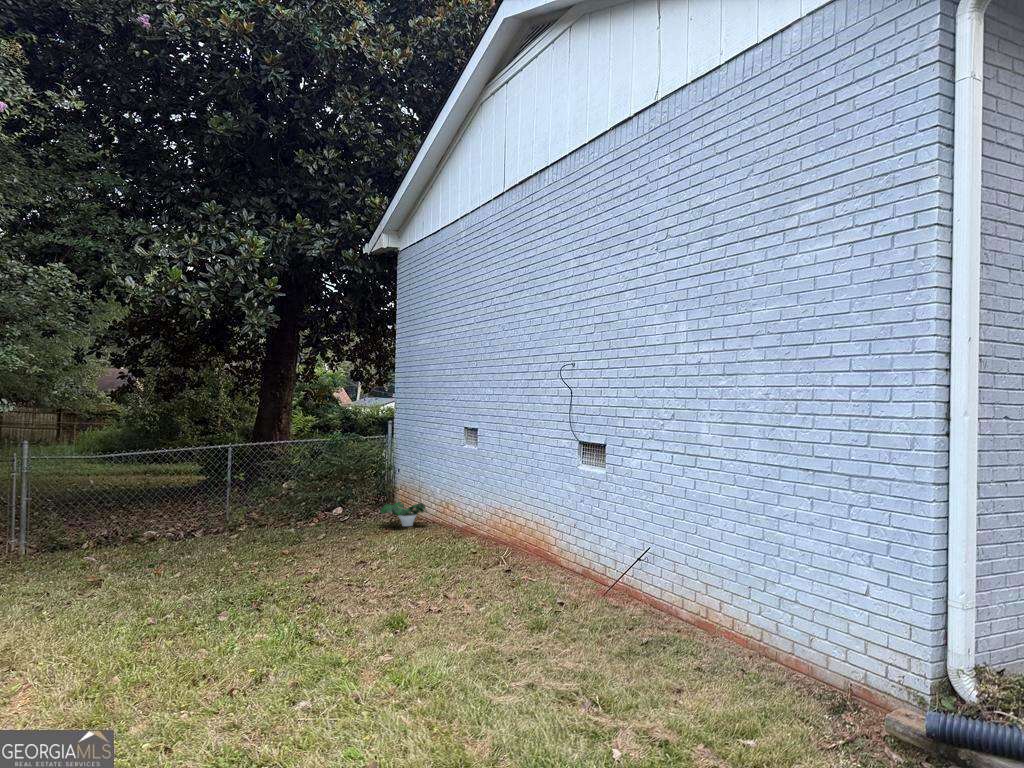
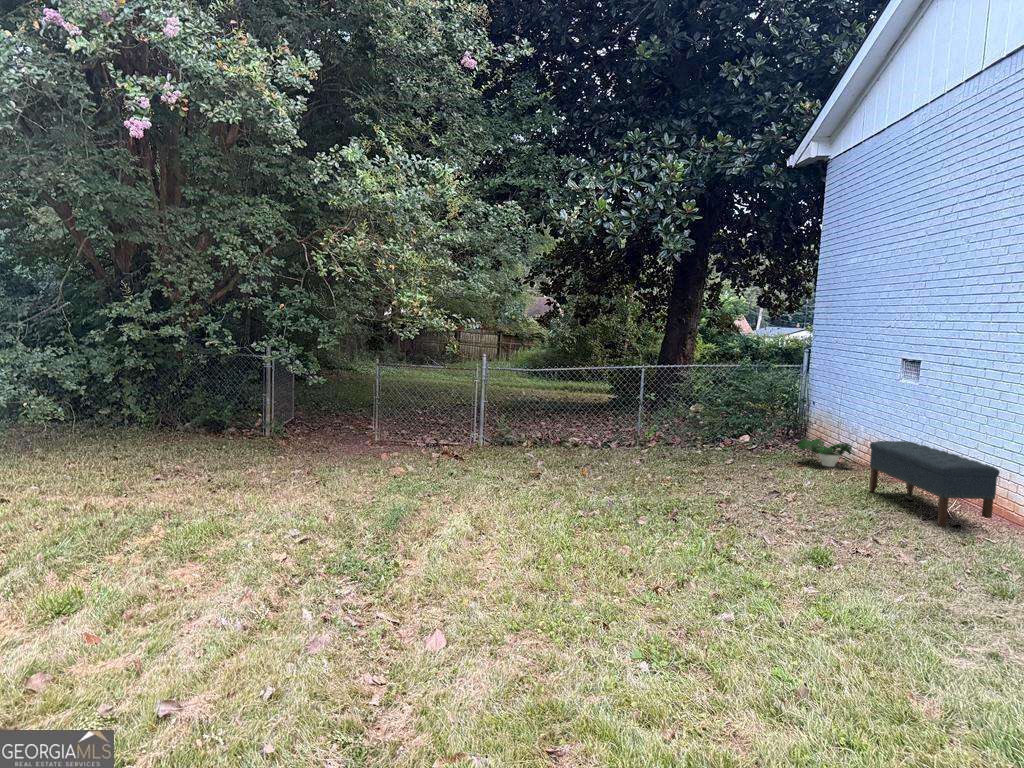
bench: none [430,496,510,562] -> present [870,441,1000,527]

